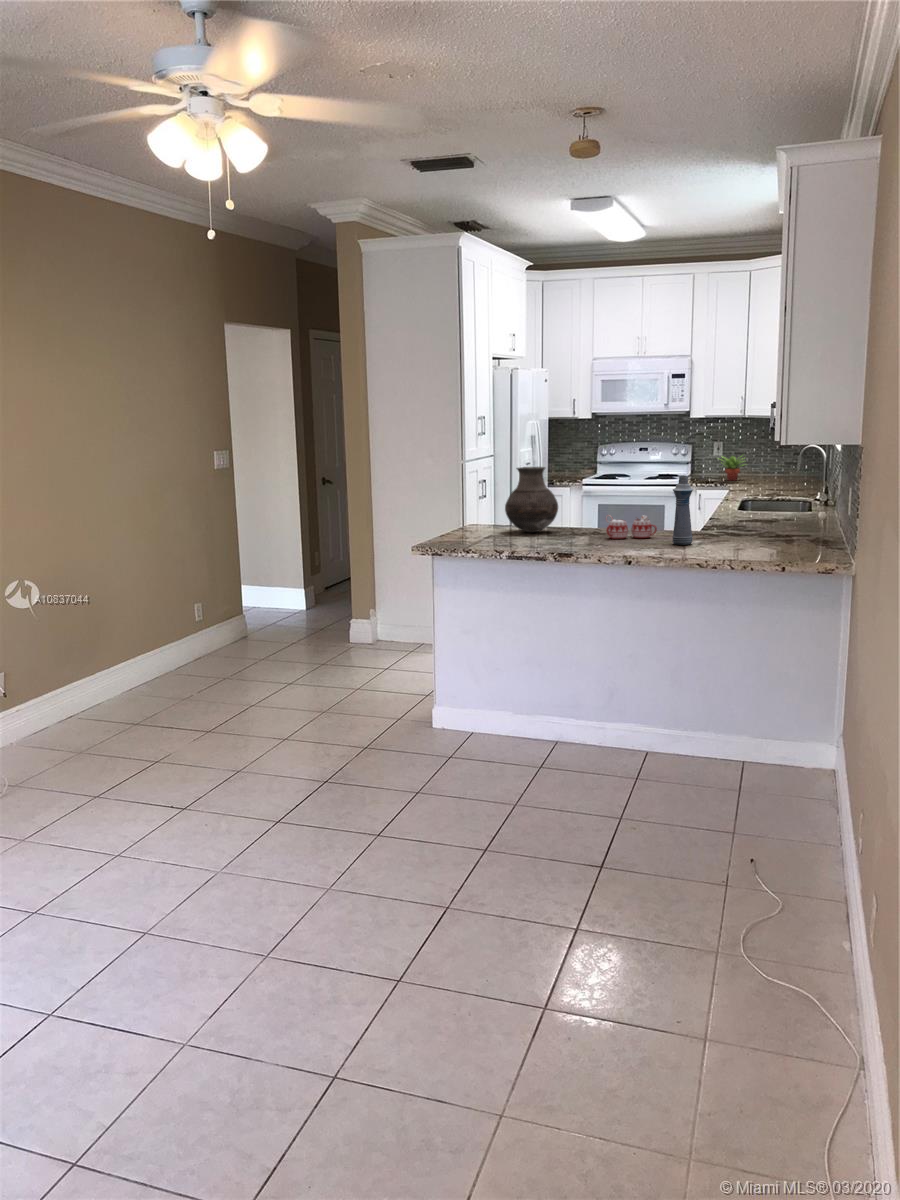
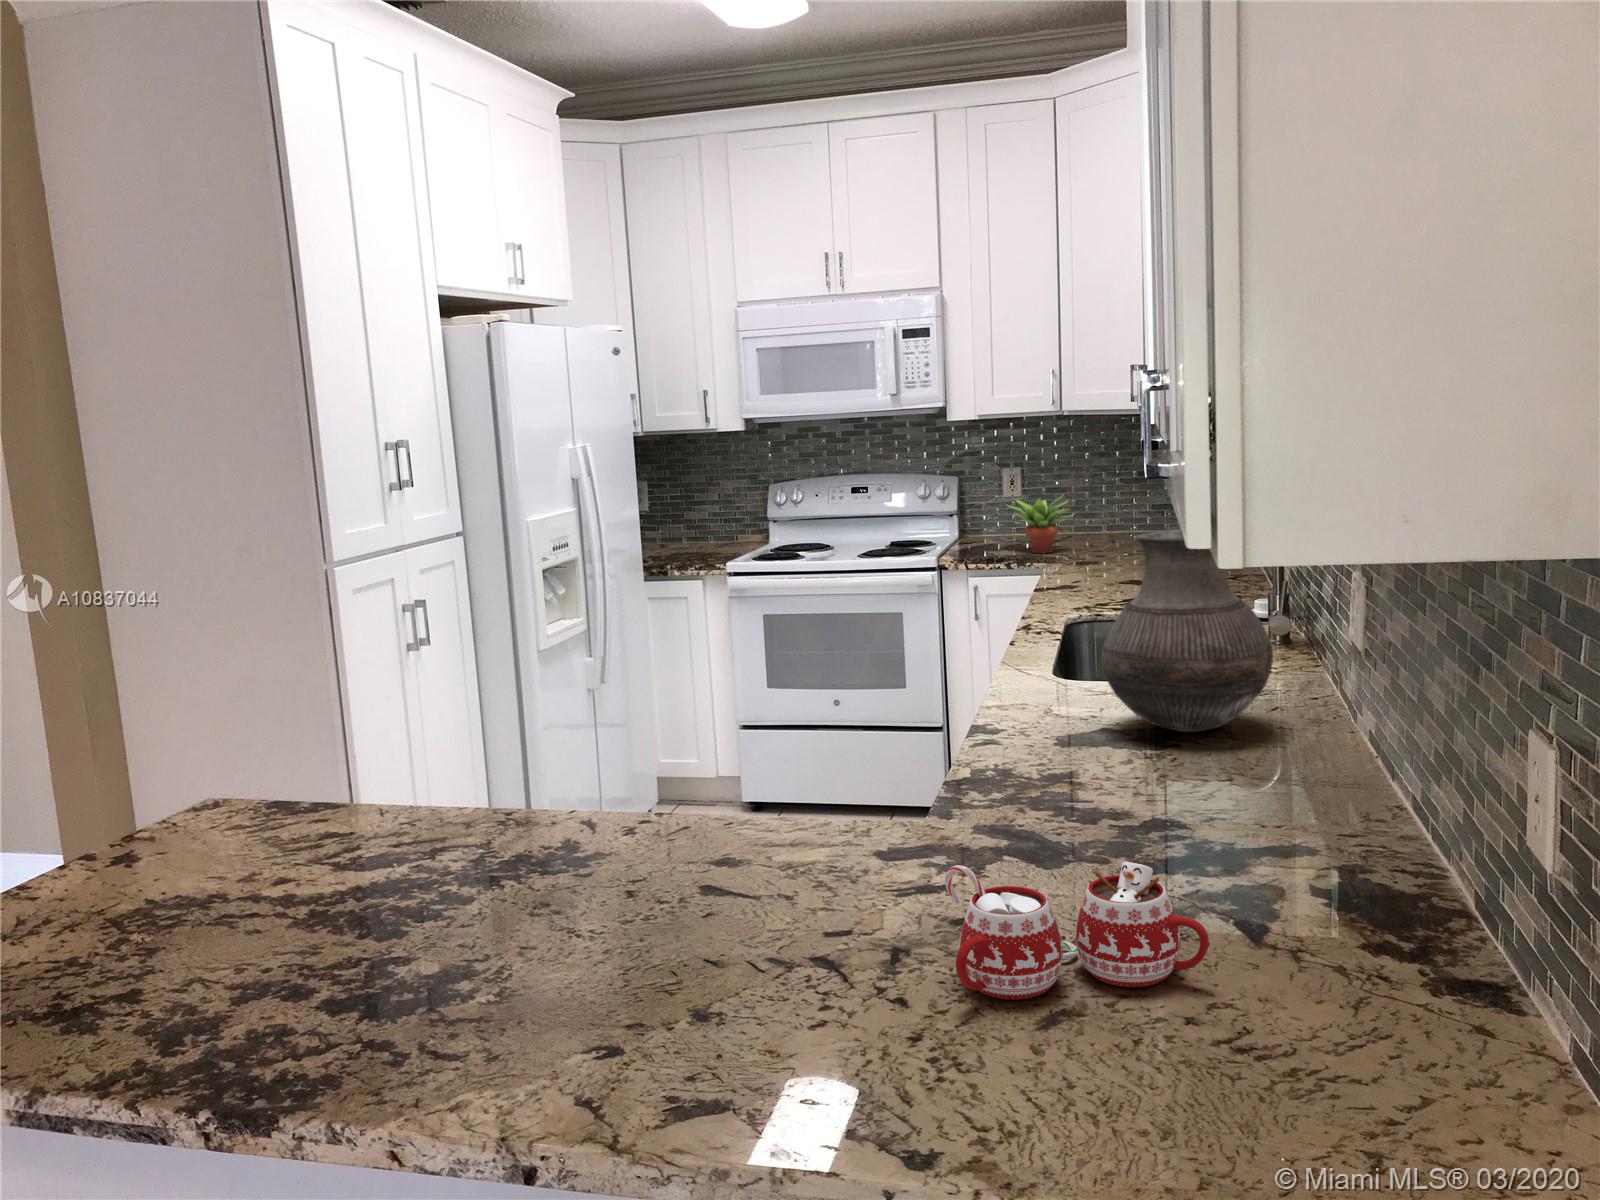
vase: present [505,467,558,532] -> present [1101,530,1273,732]
bottle: present [672,475,693,545] -> none [695,691,814,1036]
mug: present [606,515,657,539] -> present [945,862,1209,1000]

